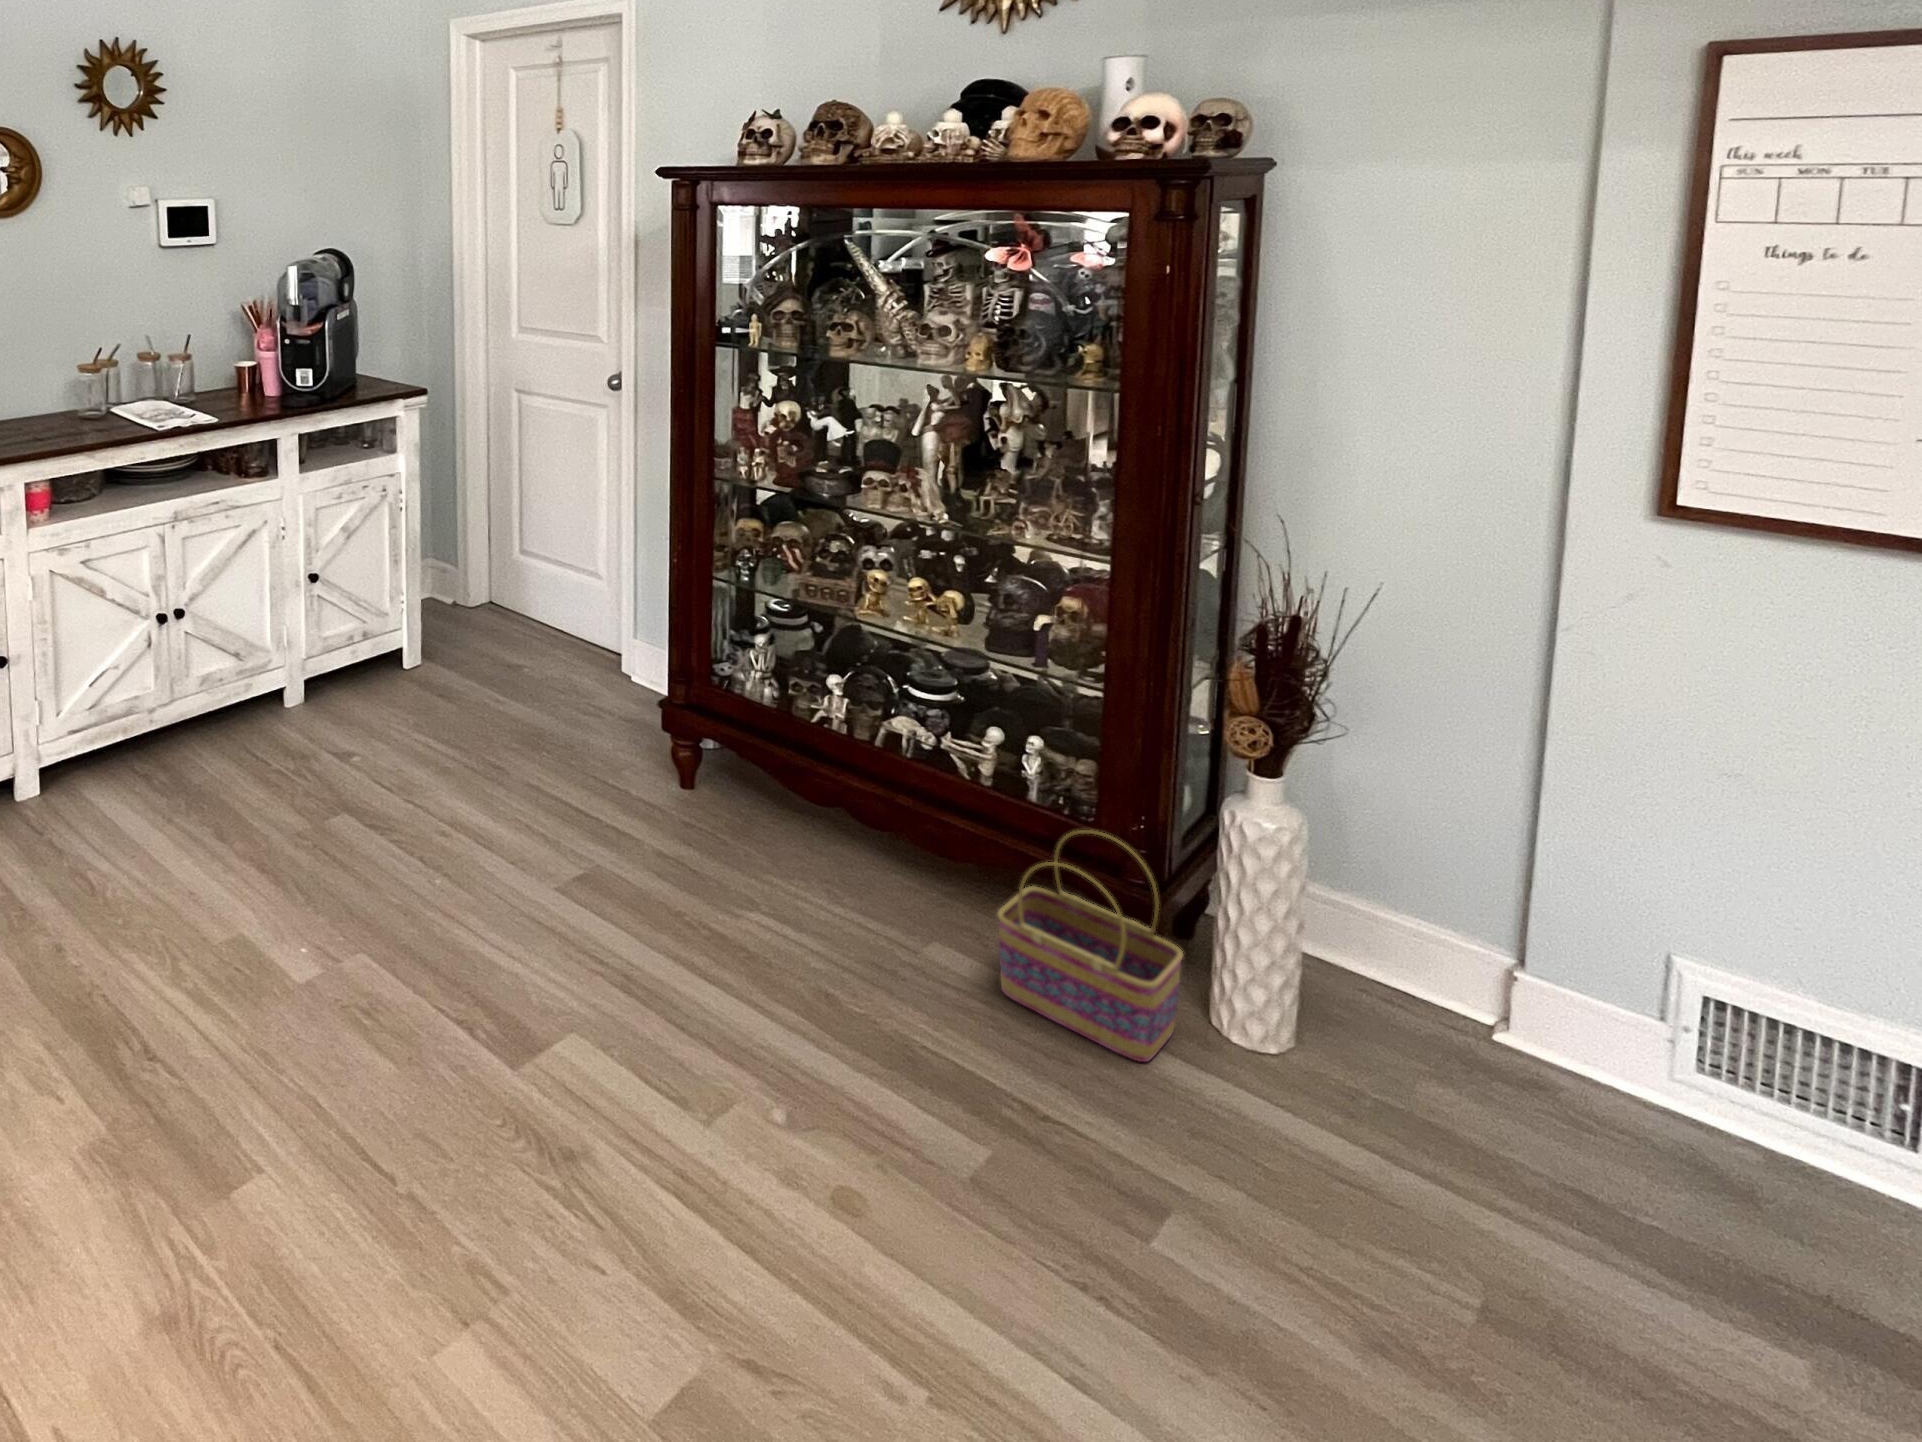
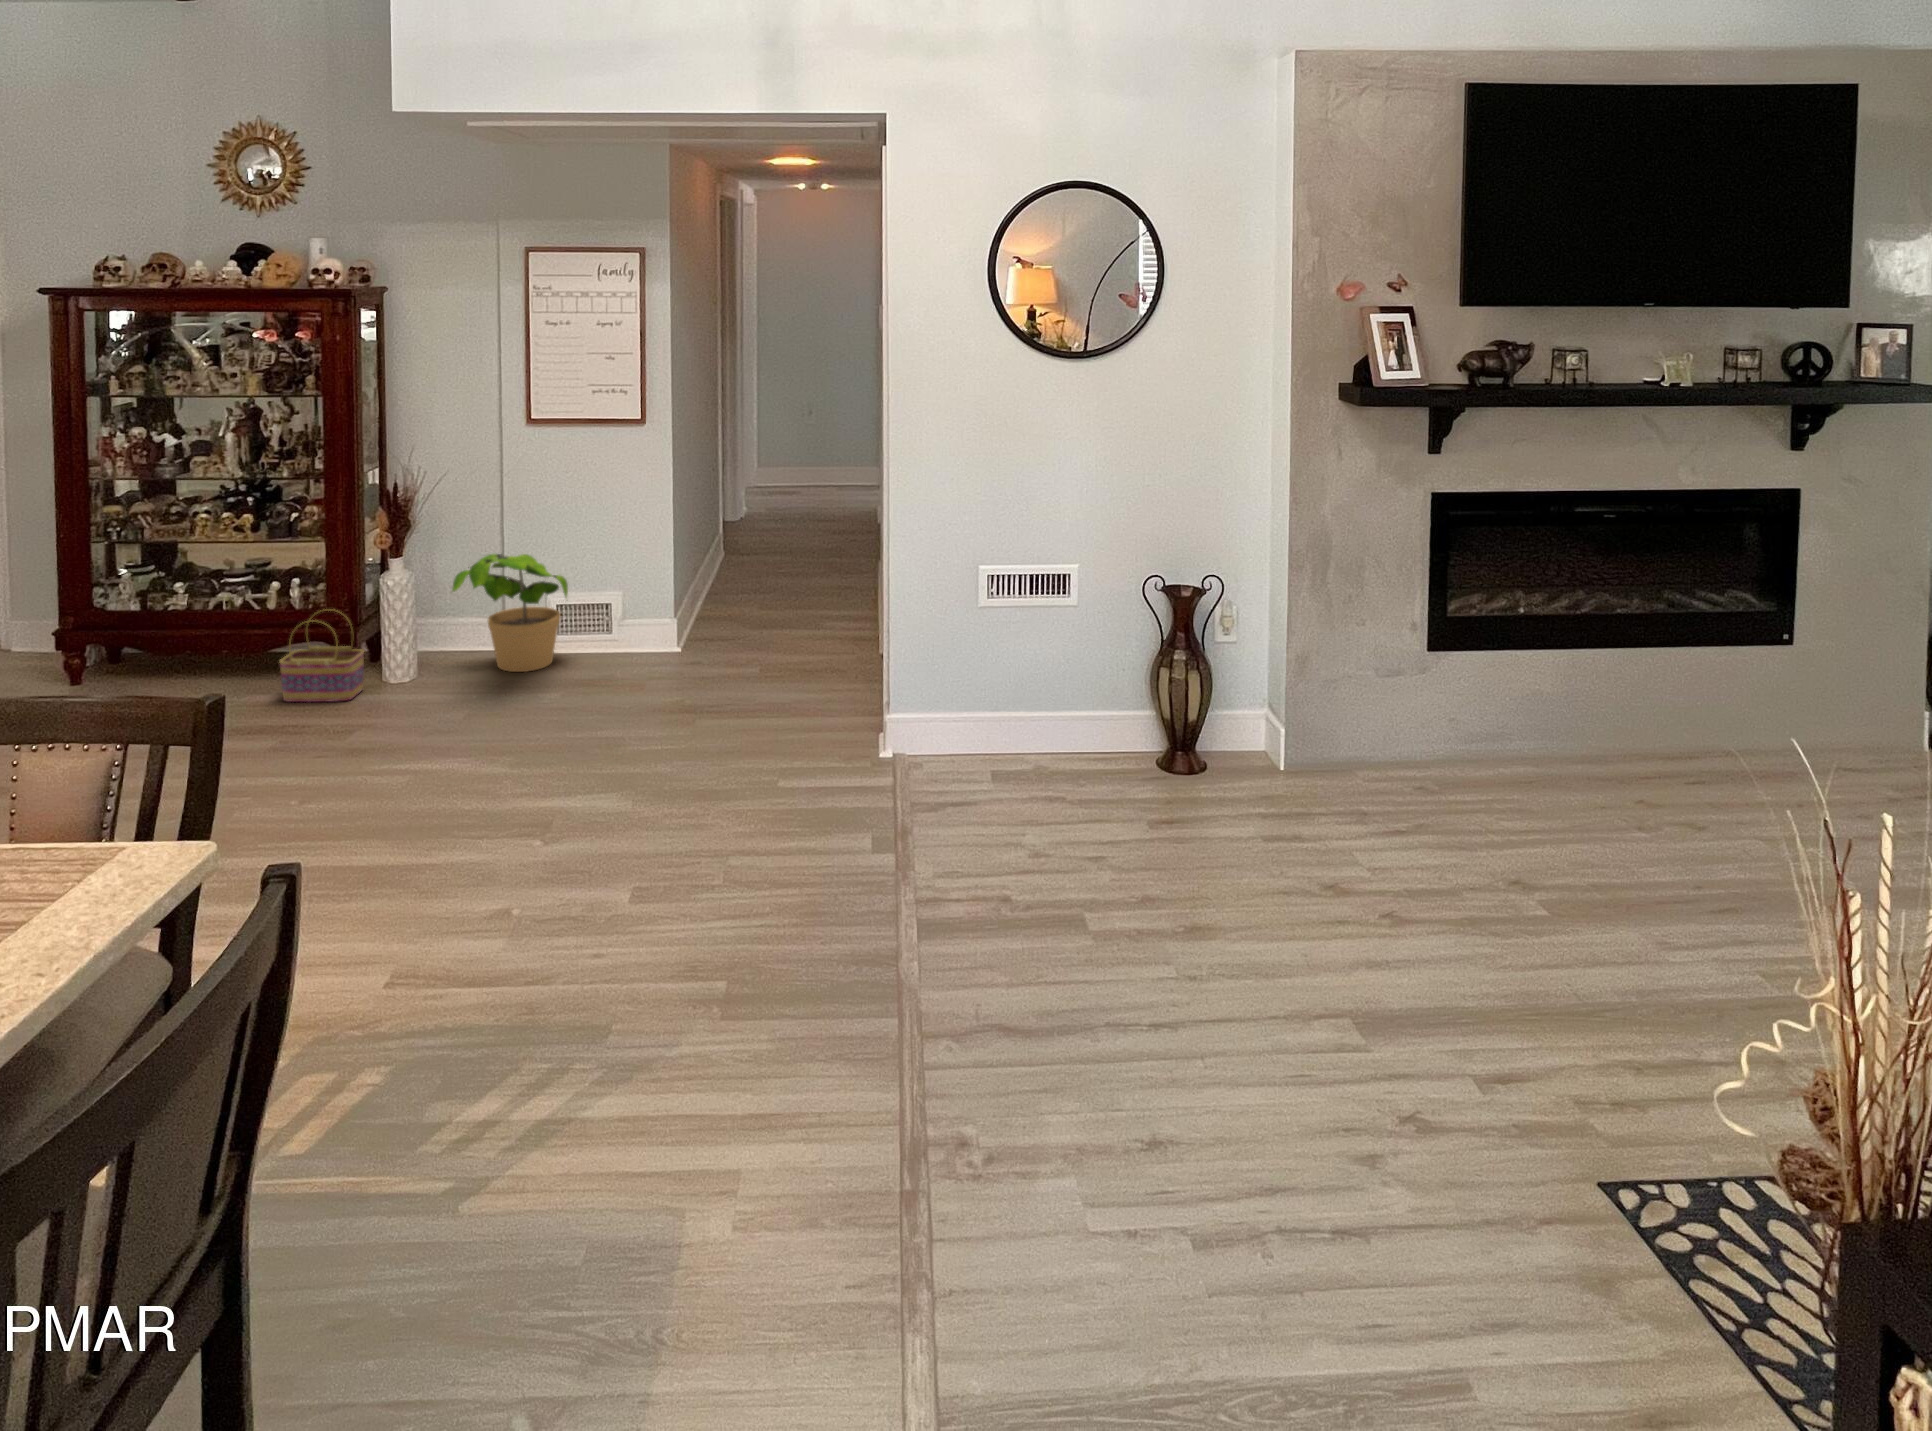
potted plant: none [1412,837,1806,1176] -> present [452,554,568,672]

